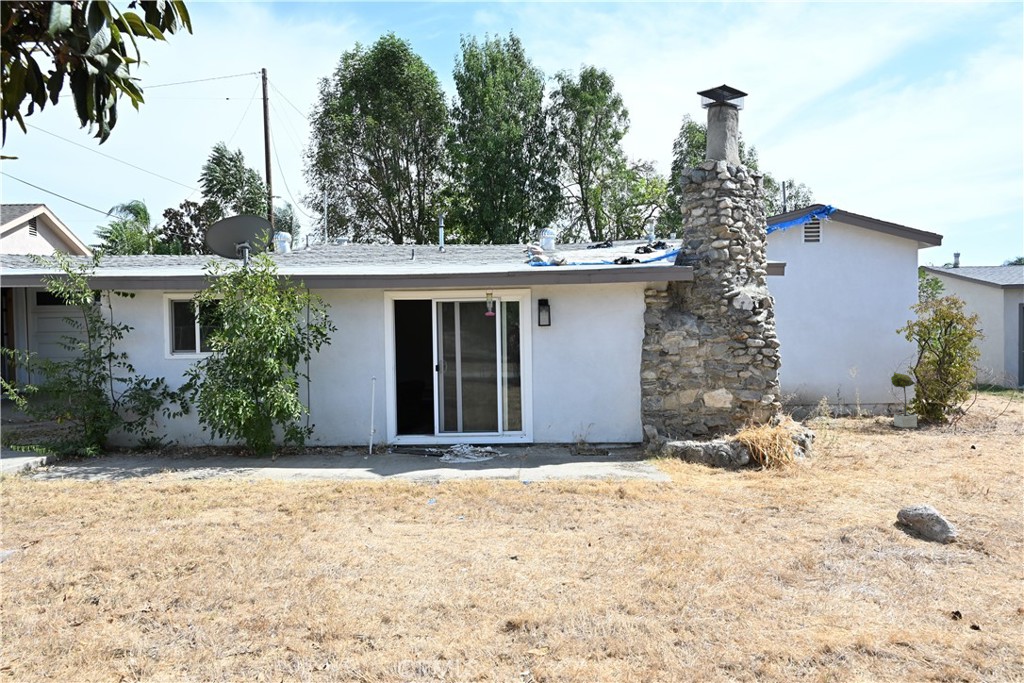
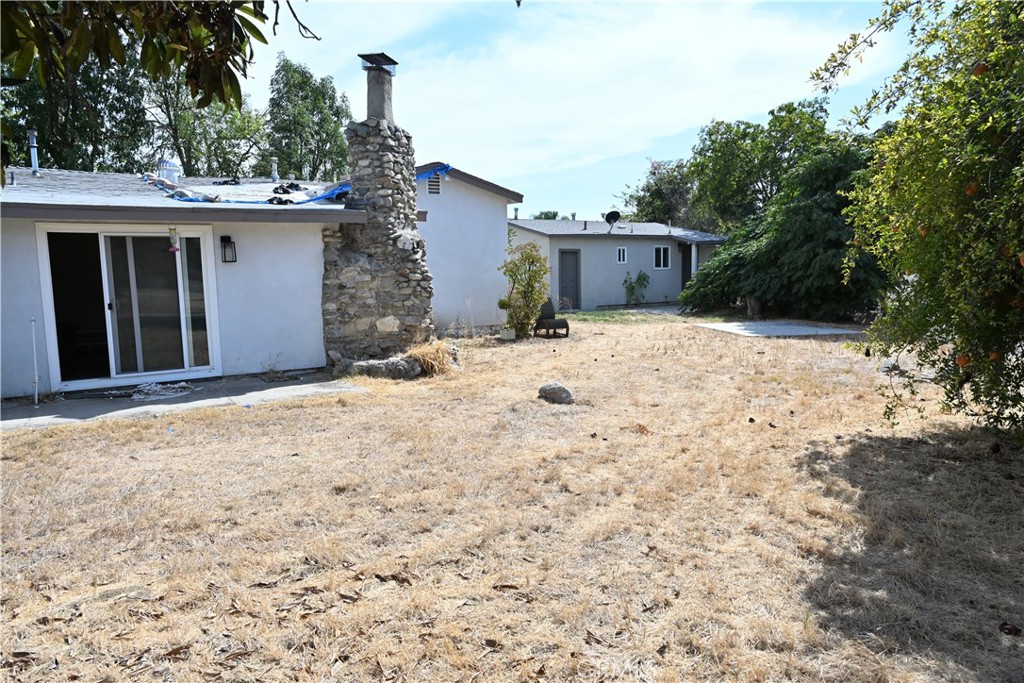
lounge chair: none [946,373,1008,431] -> present [534,297,569,339]

